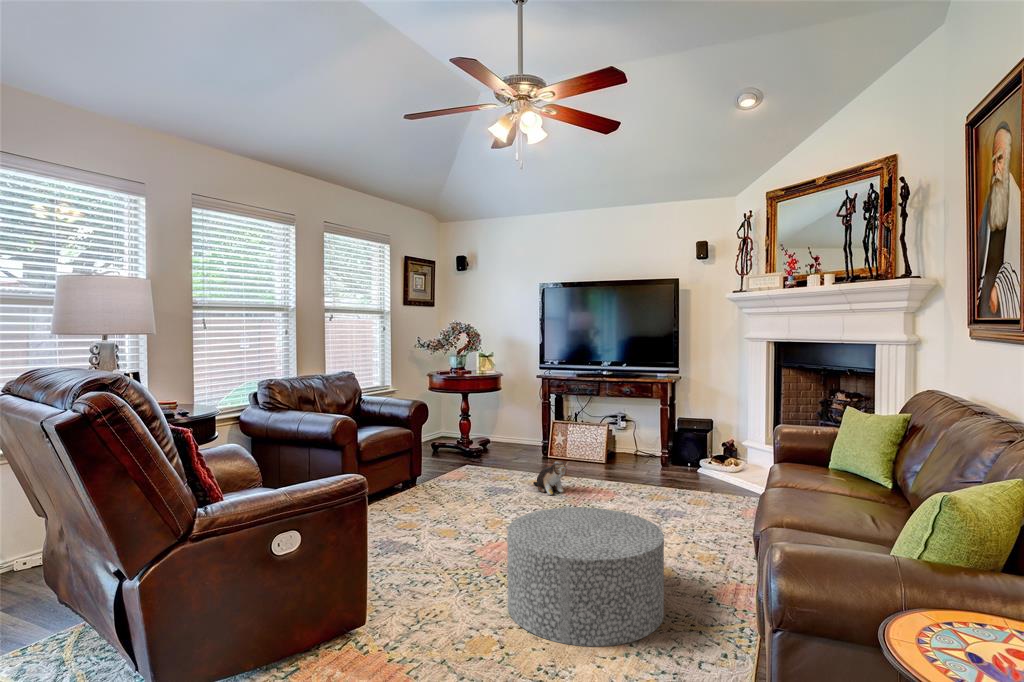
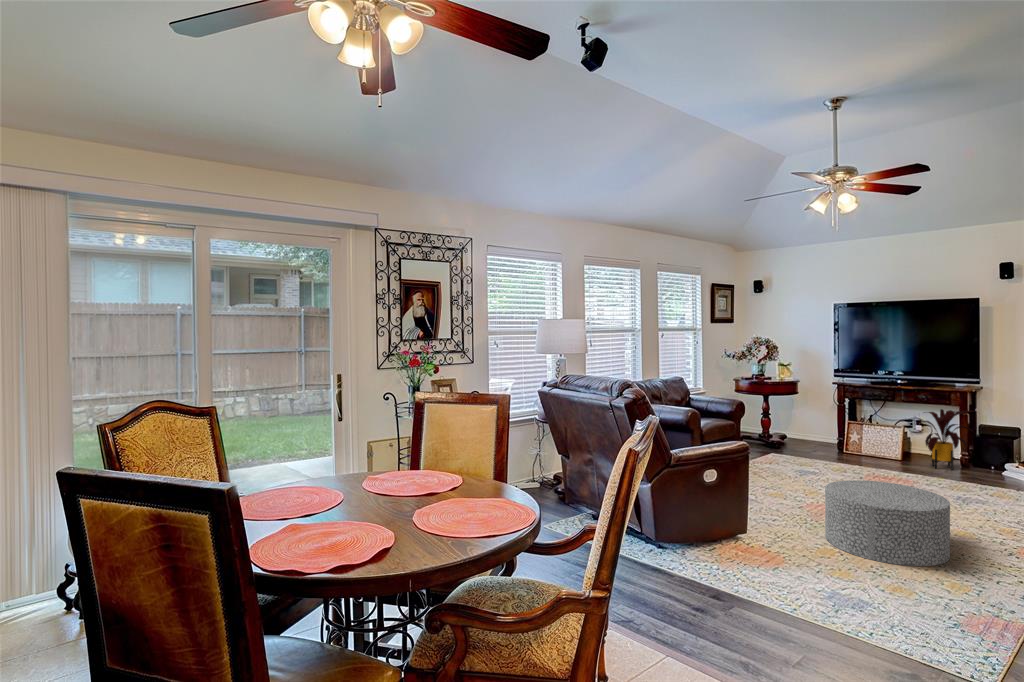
house plant: none [613,402,680,471] -> present [918,409,973,470]
plush toy: present [533,461,568,495] -> none [832,452,866,479]

